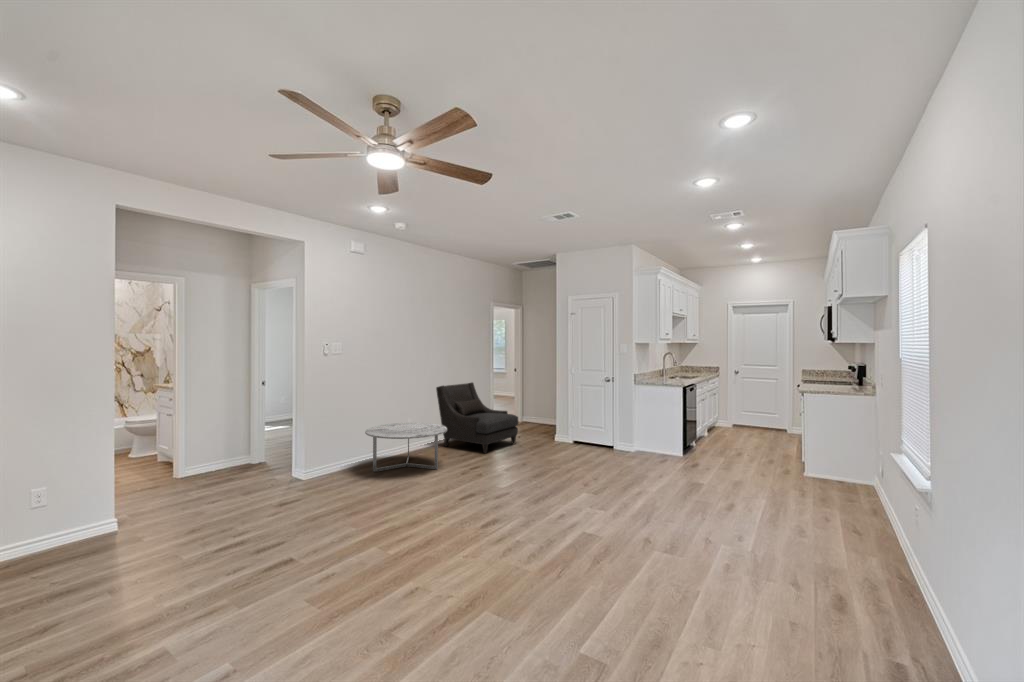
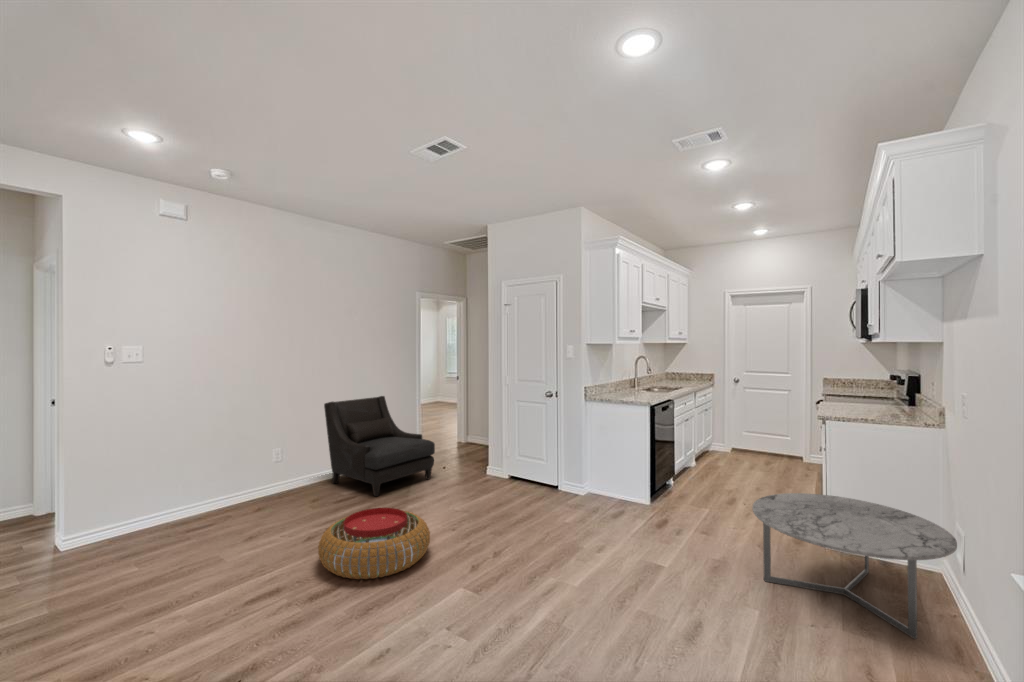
coffee table: present [365,423,447,472] -> present [752,493,957,639]
pouf: none [484,451,553,490] -> present [318,508,430,579]

